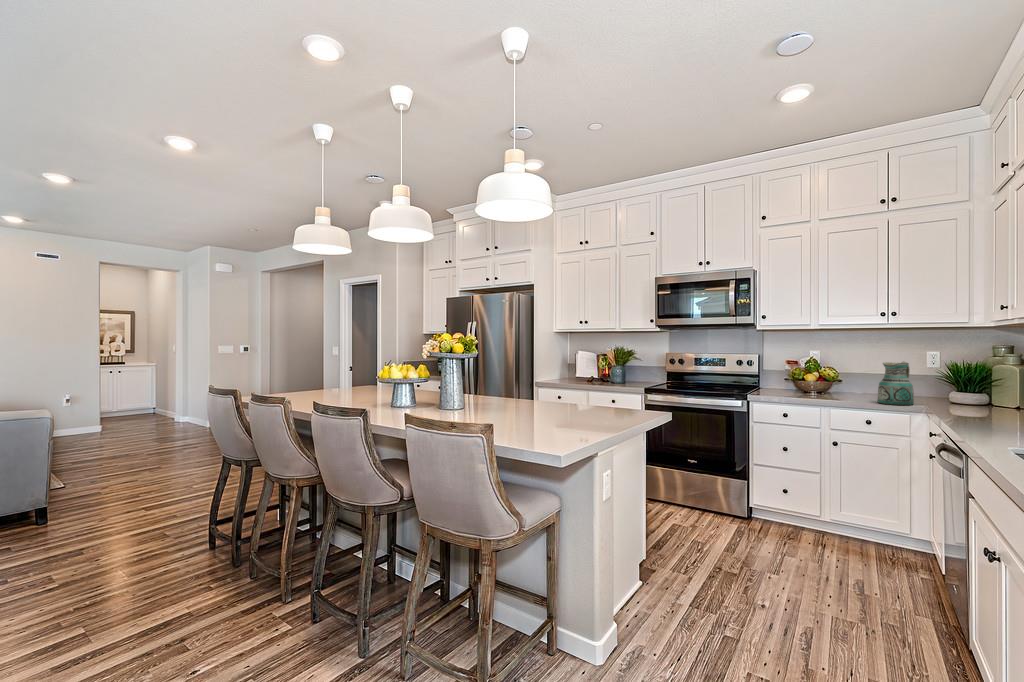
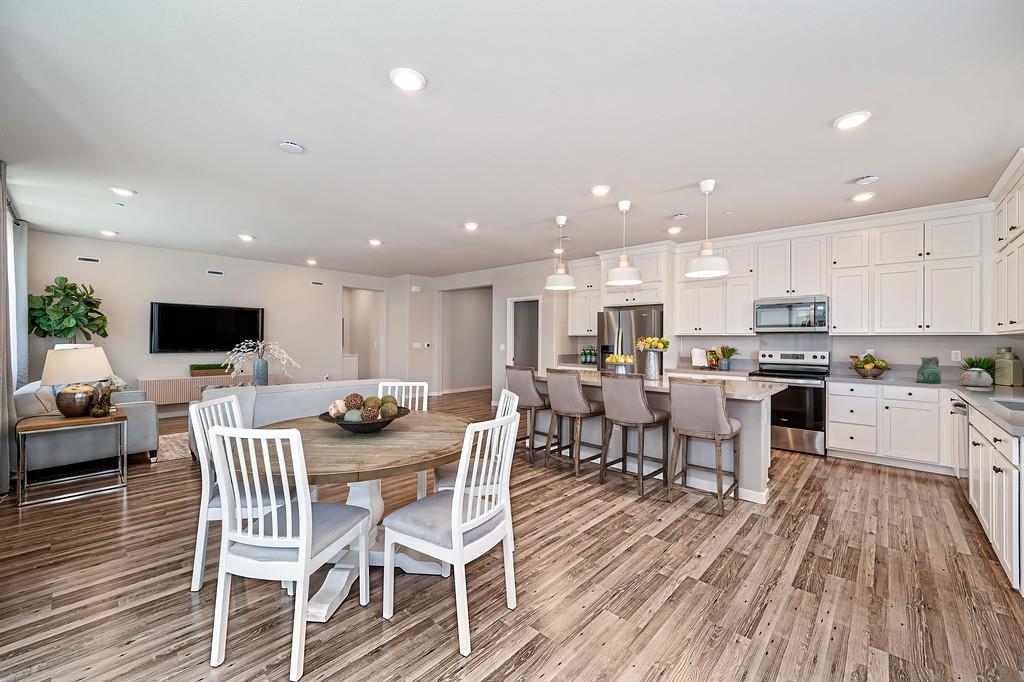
kettle: none [944,370,992,412] -> present [960,361,992,387]

